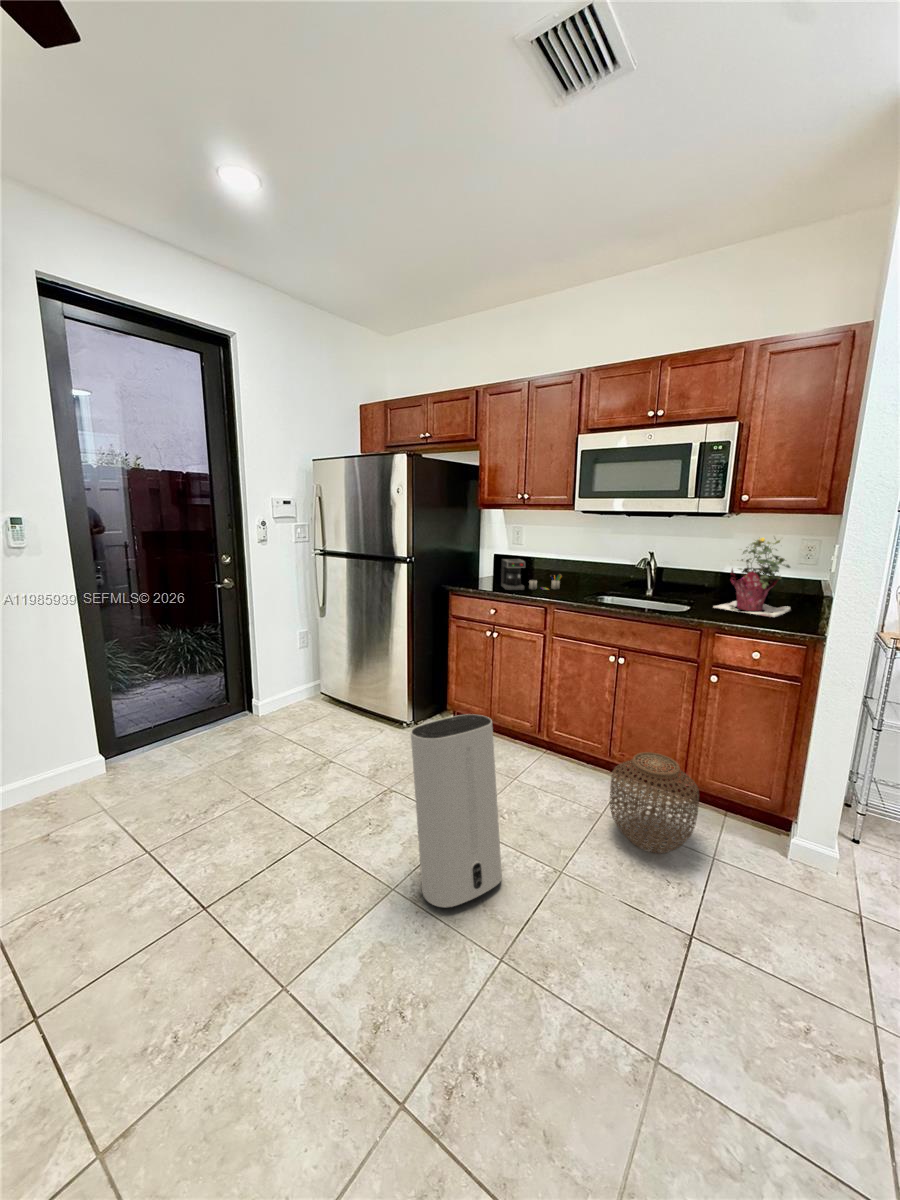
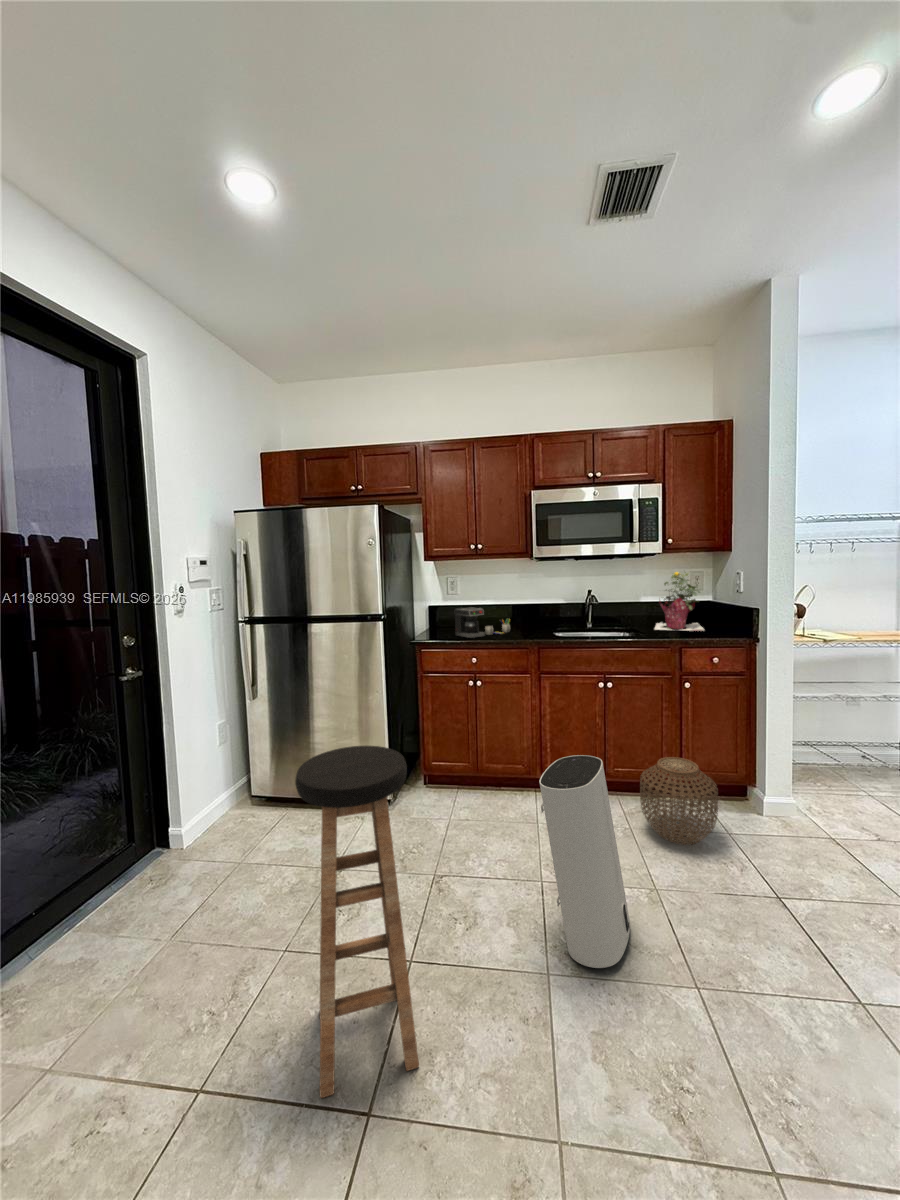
bar stool: none [183,657,292,900] -> present [295,746,419,1098]

